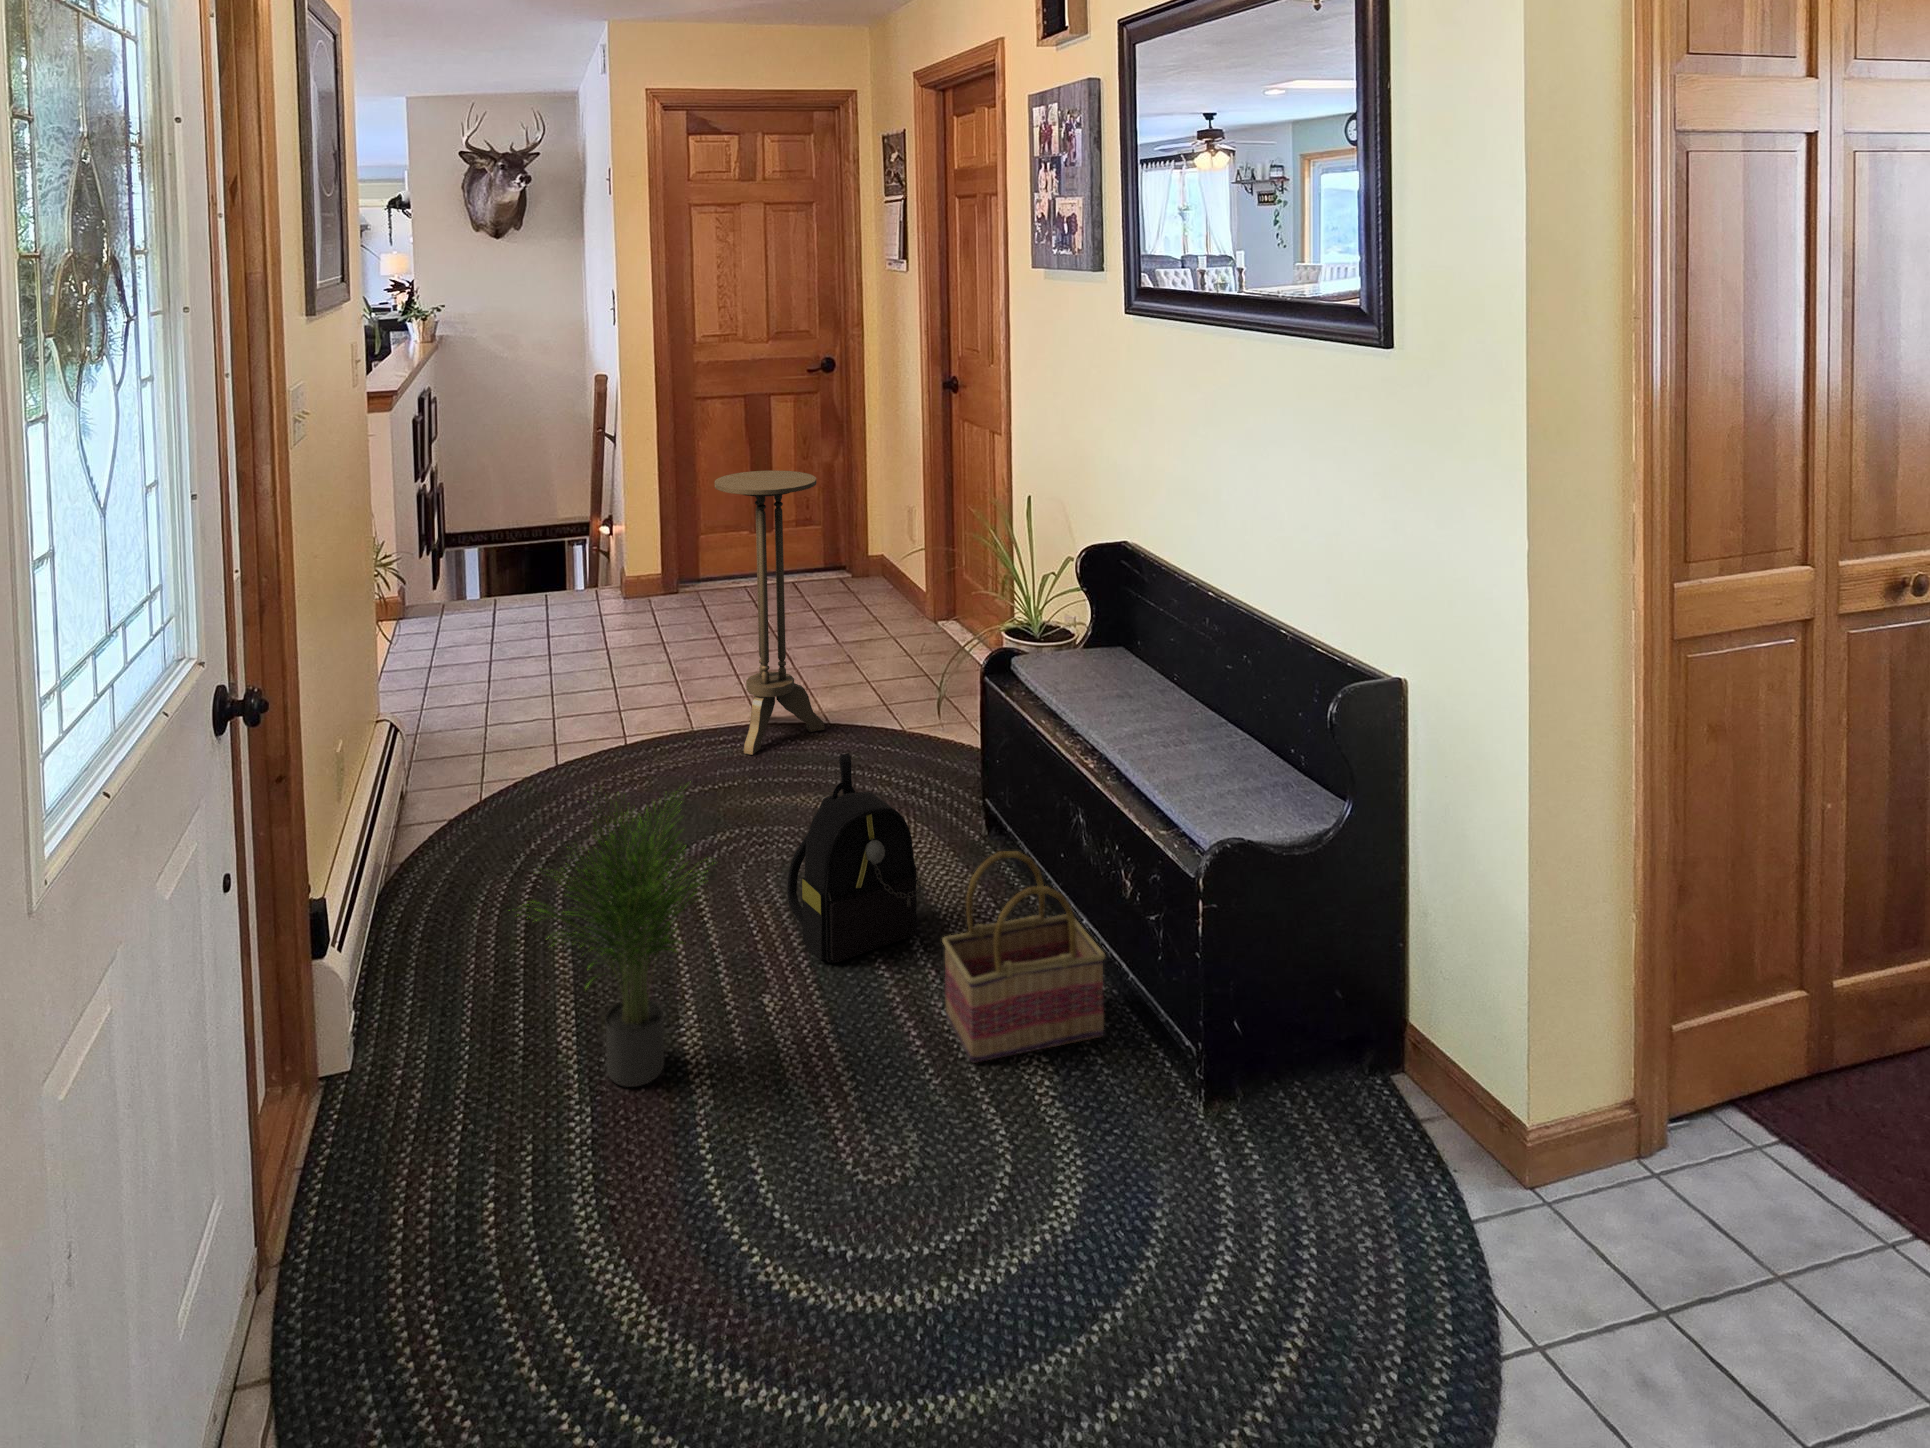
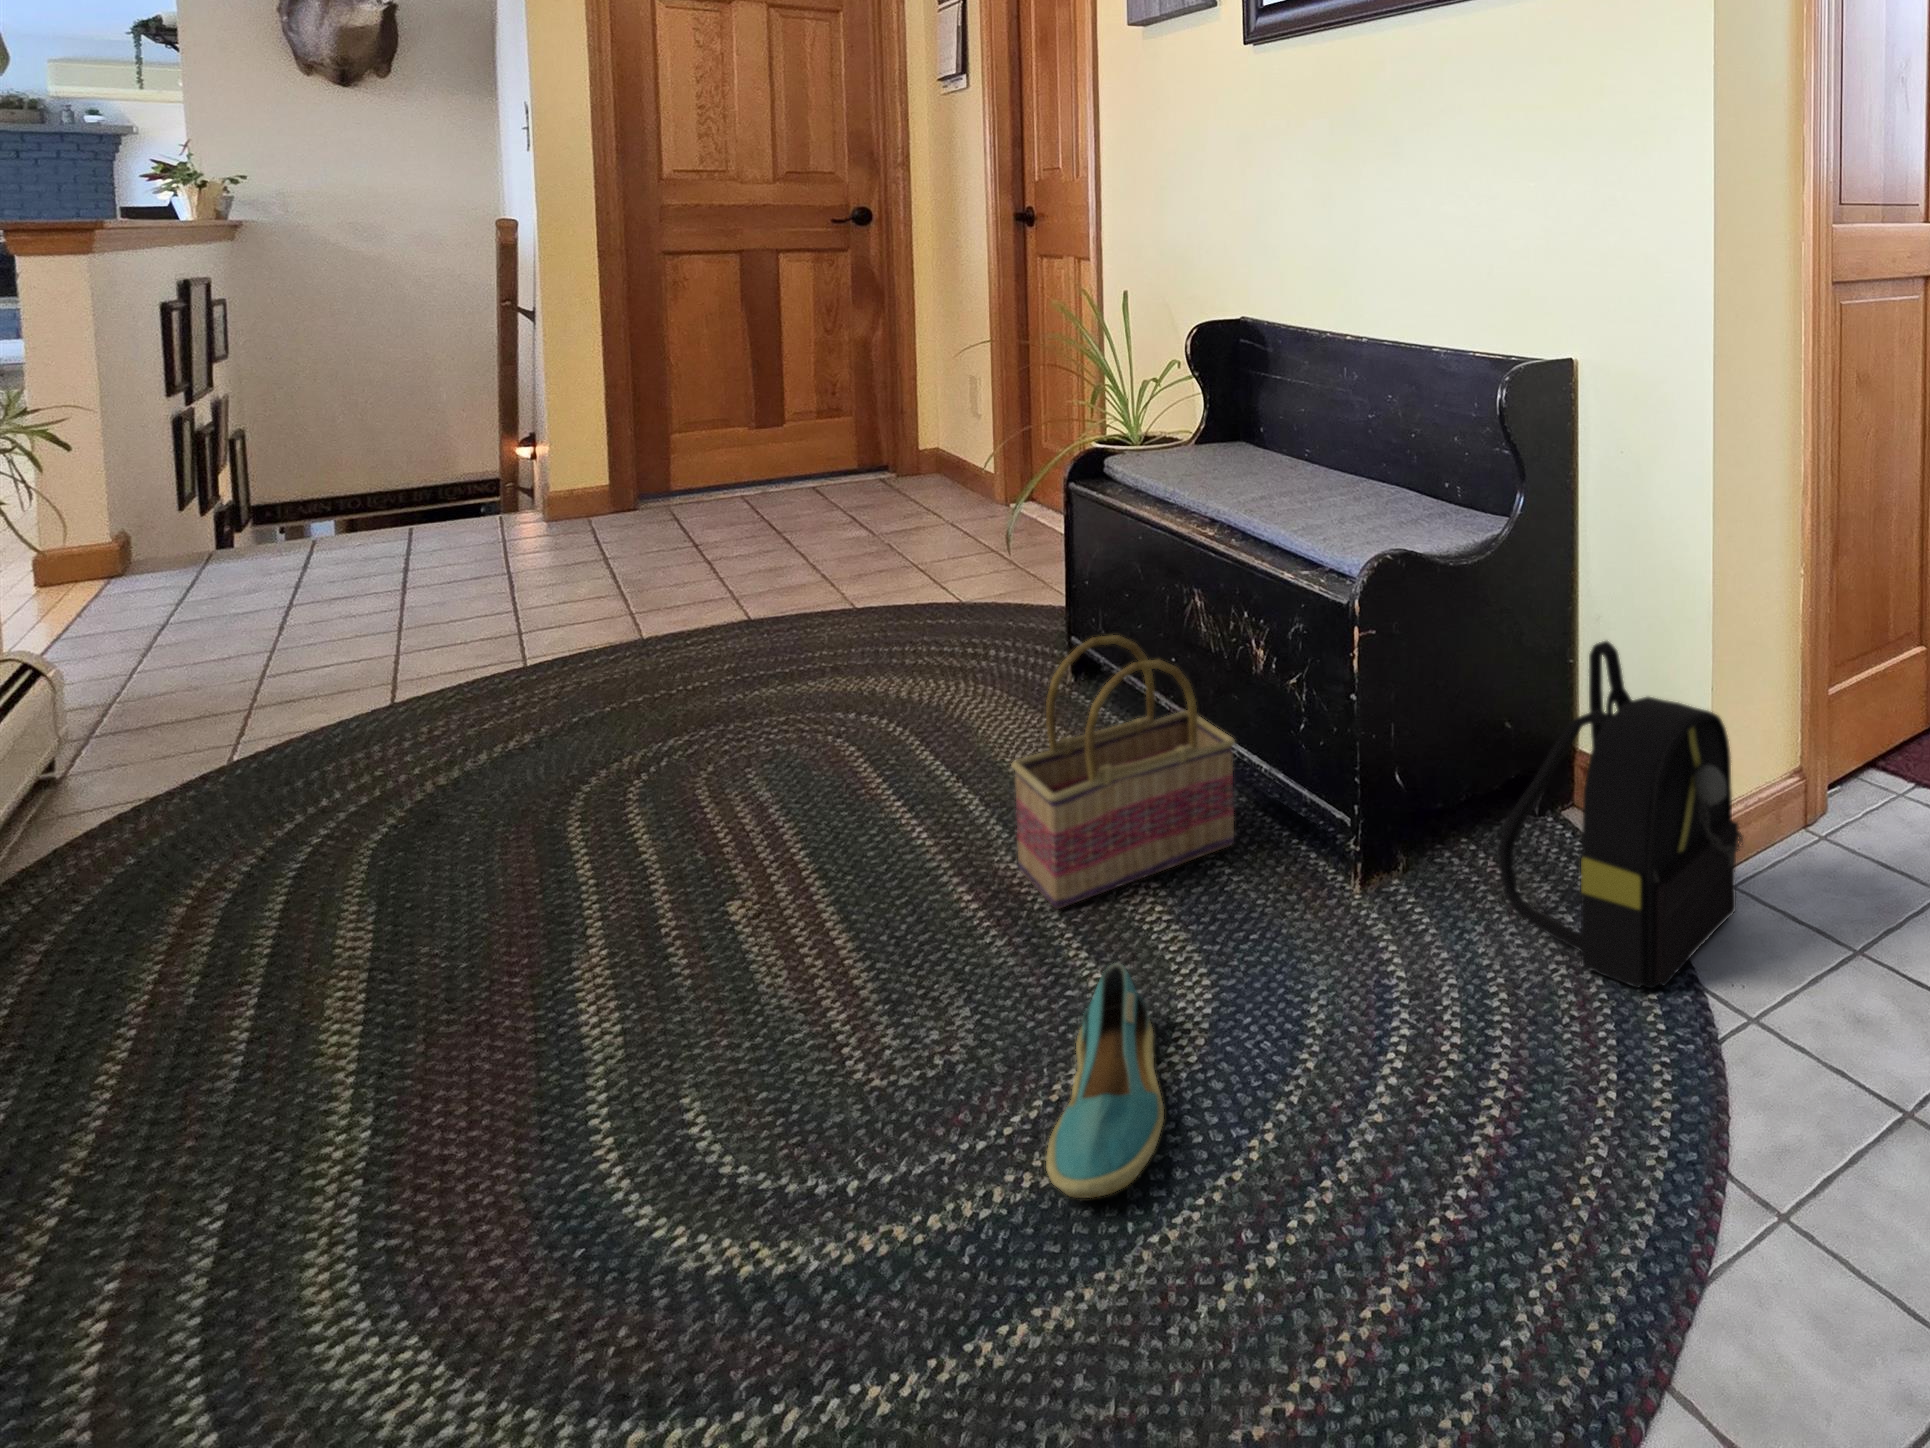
side table: present [715,471,825,755] -> none [672,277,853,650]
backpack: present [787,753,923,963] -> present [1498,641,1743,988]
potted plant: present [522,790,710,1087] -> none [171,569,635,1071]
shoe: none [967,1138,1045,1325] -> present [1046,963,1164,1198]

